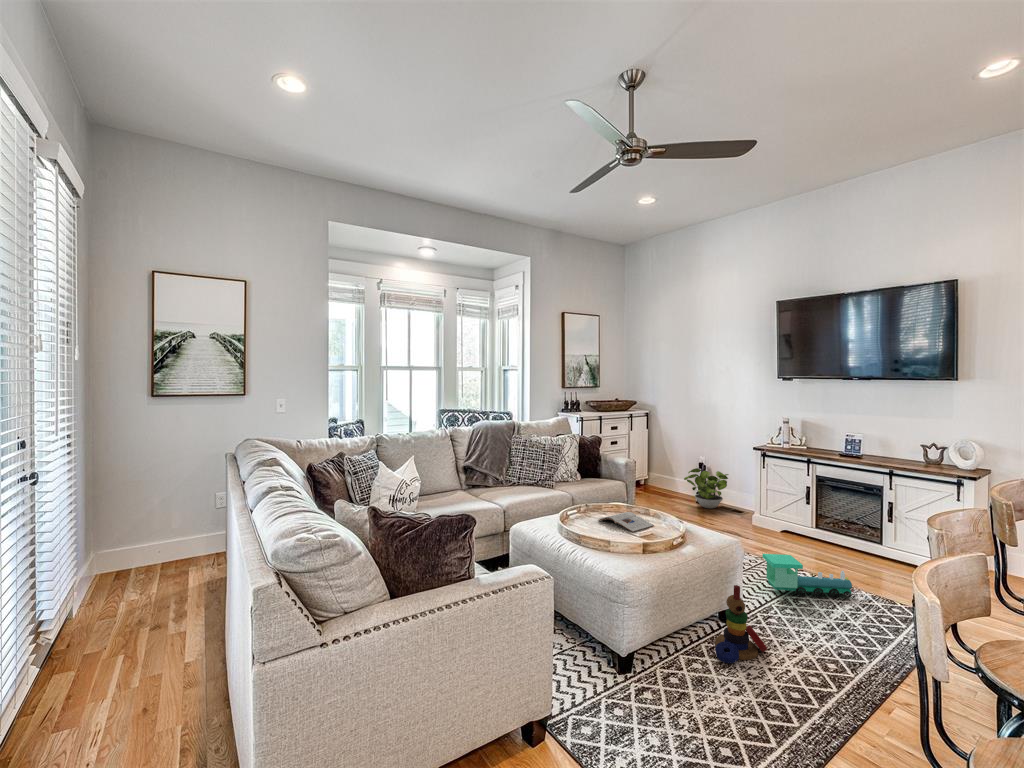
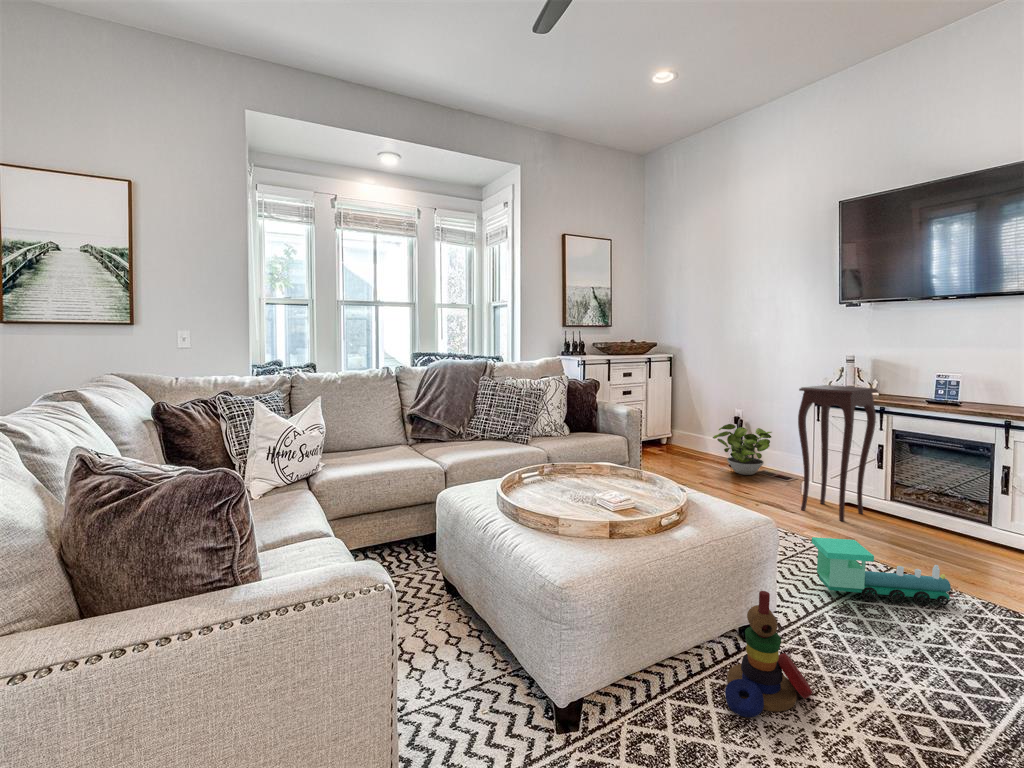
side table: none [749,441,804,543] -> present [798,385,878,521]
magazine: present [598,512,654,532] -> none [561,475,642,504]

